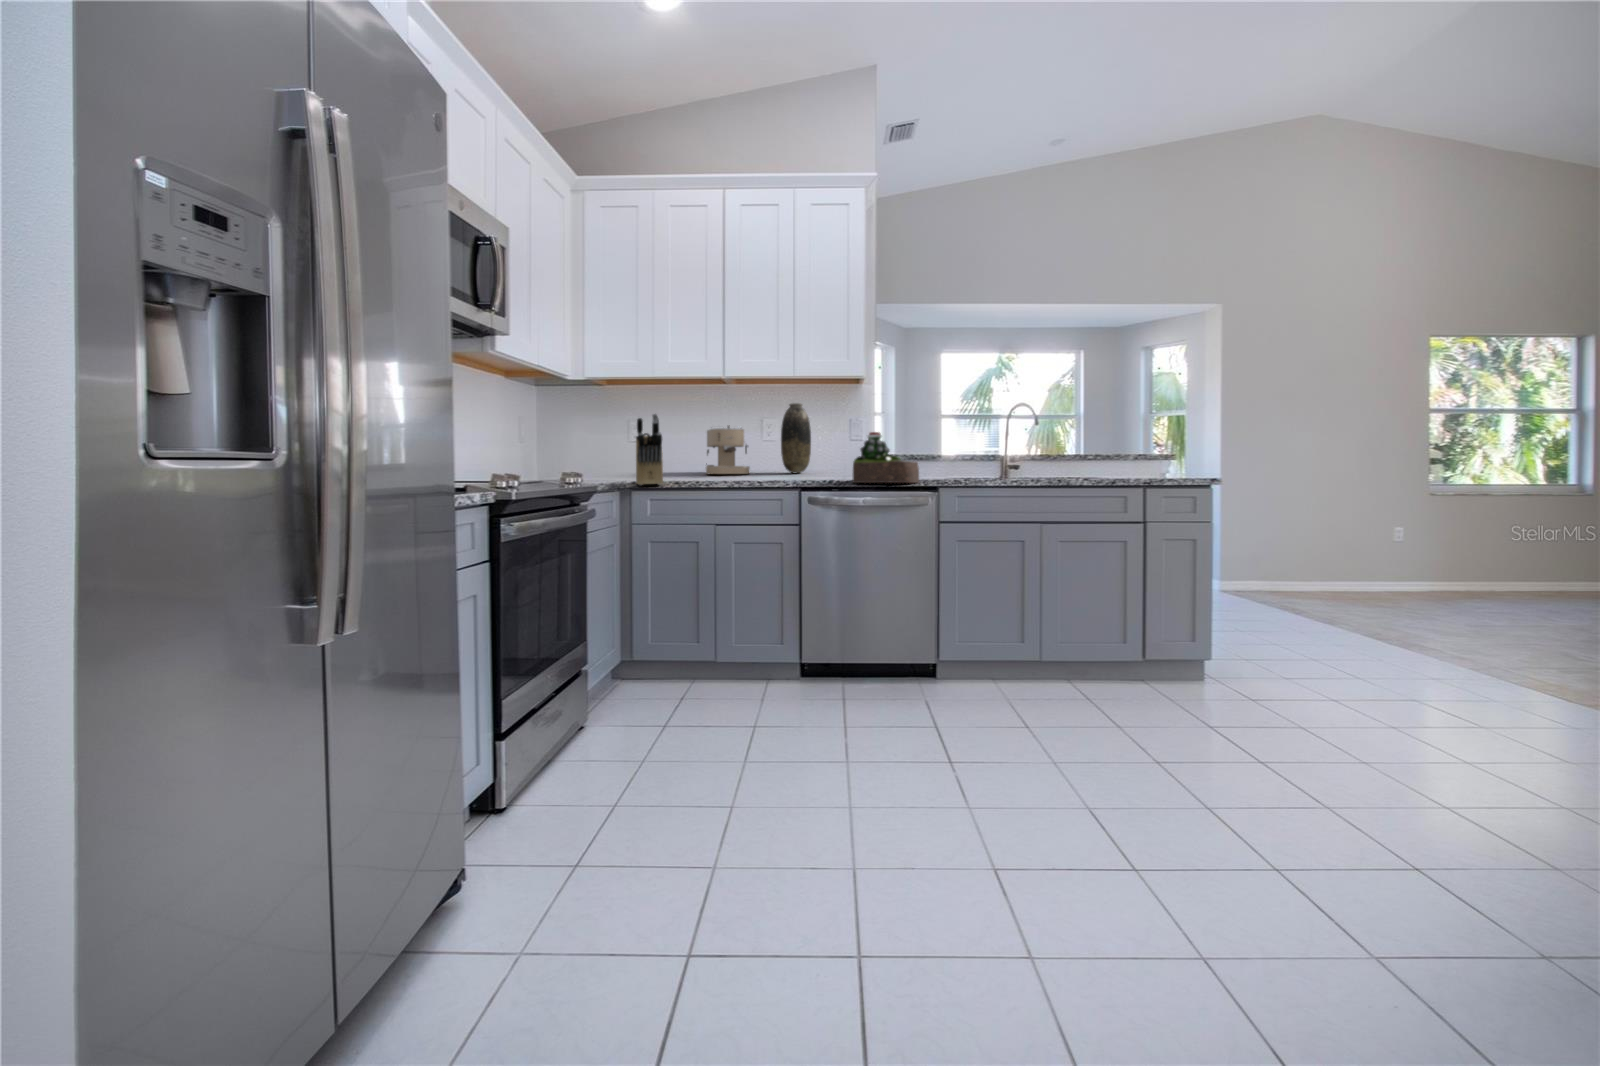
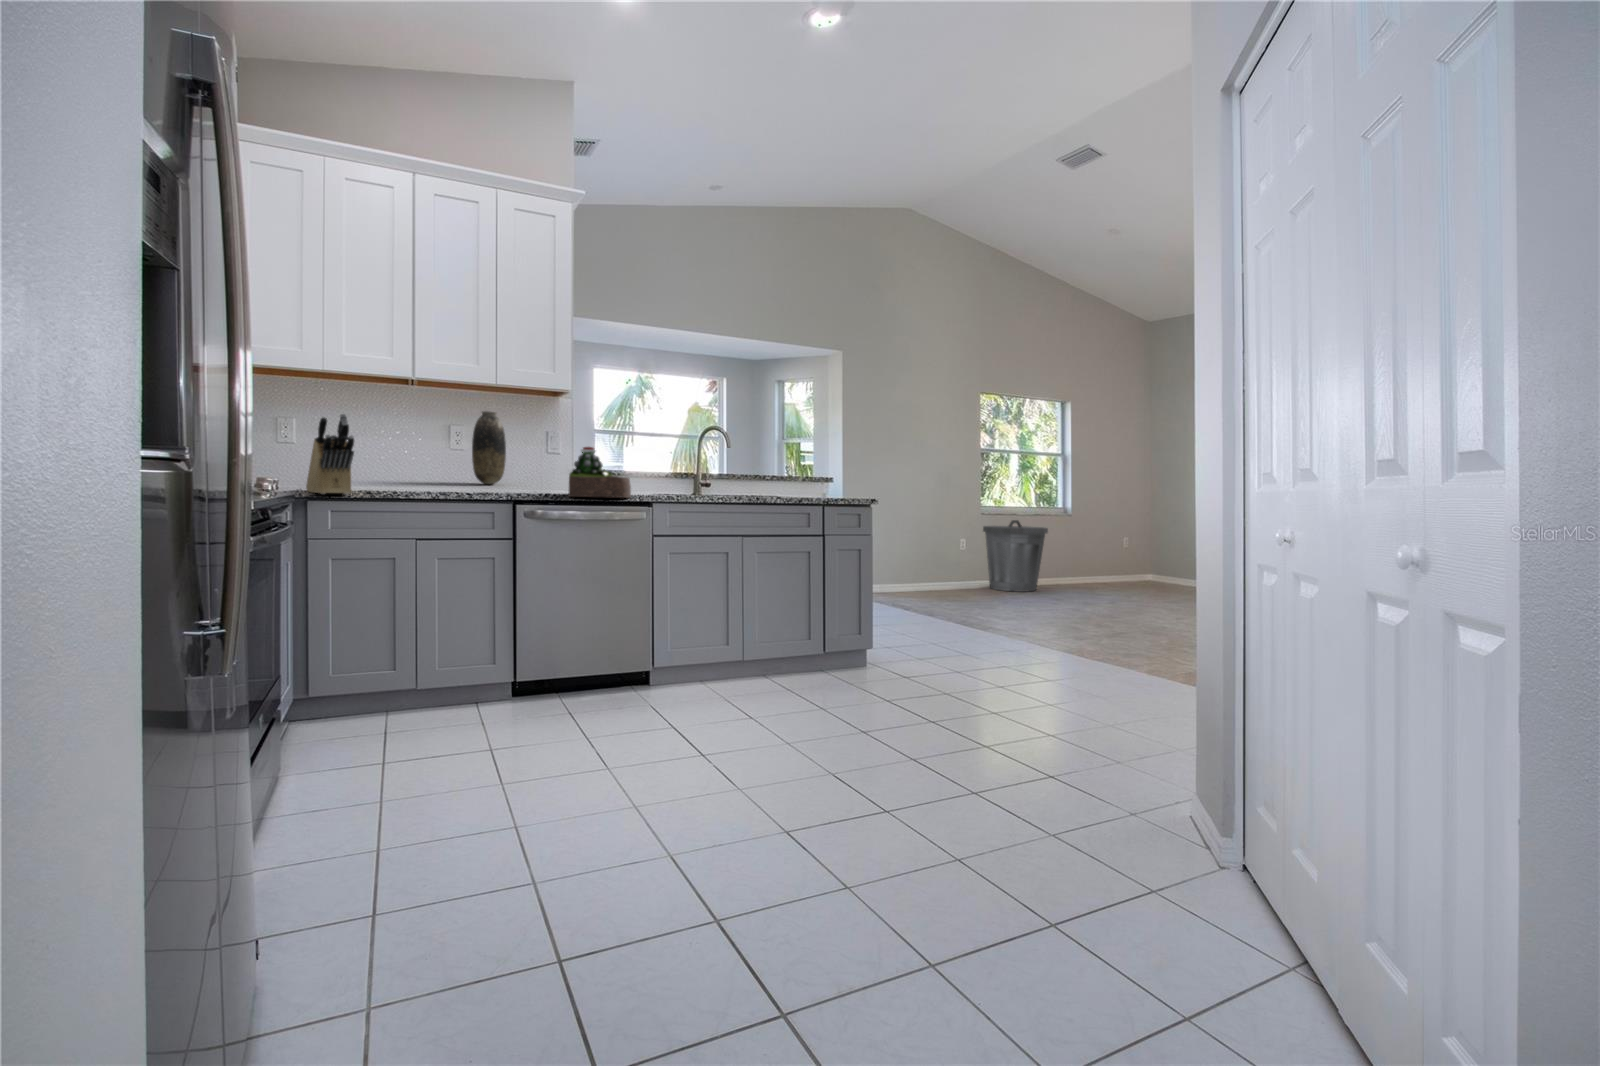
coffee maker: present [706,426,750,474] -> none [380,430,437,484]
trash can: none [1447,503,1560,601] -> present [983,520,1048,592]

